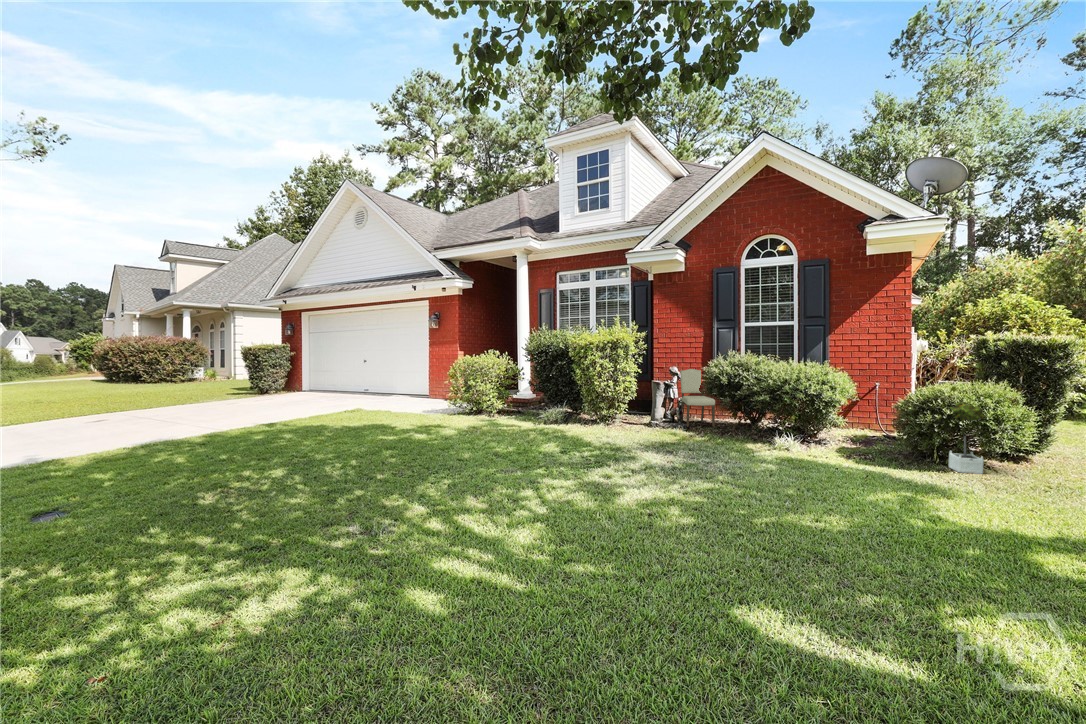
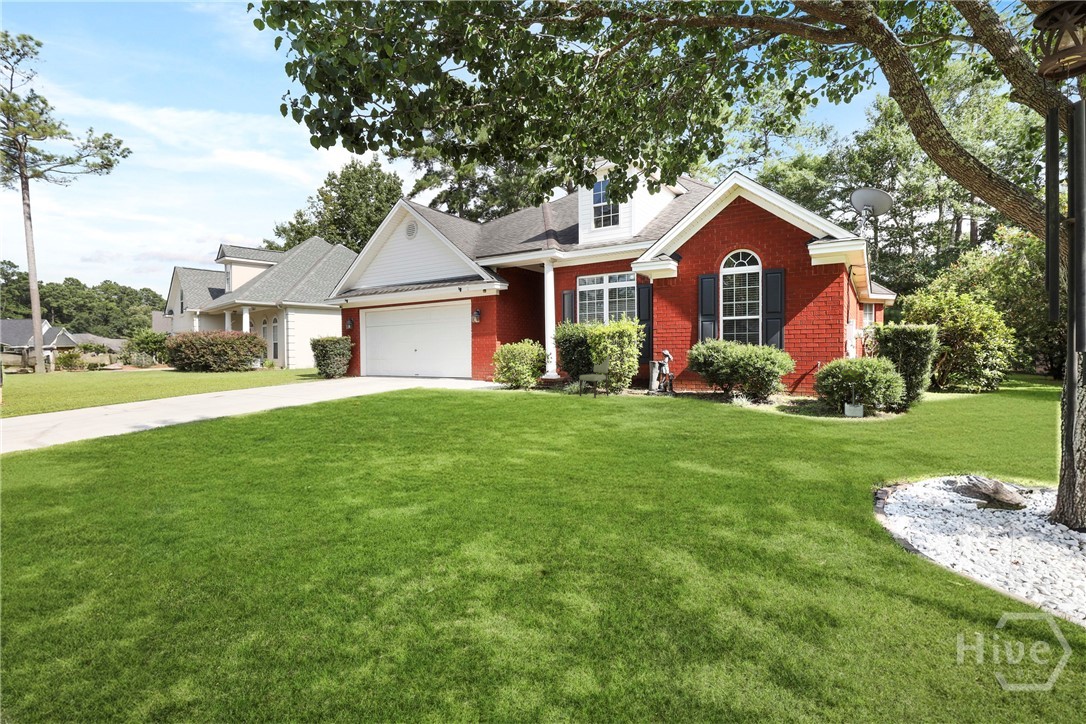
chair: present [680,369,715,427] -> present [579,356,610,398]

